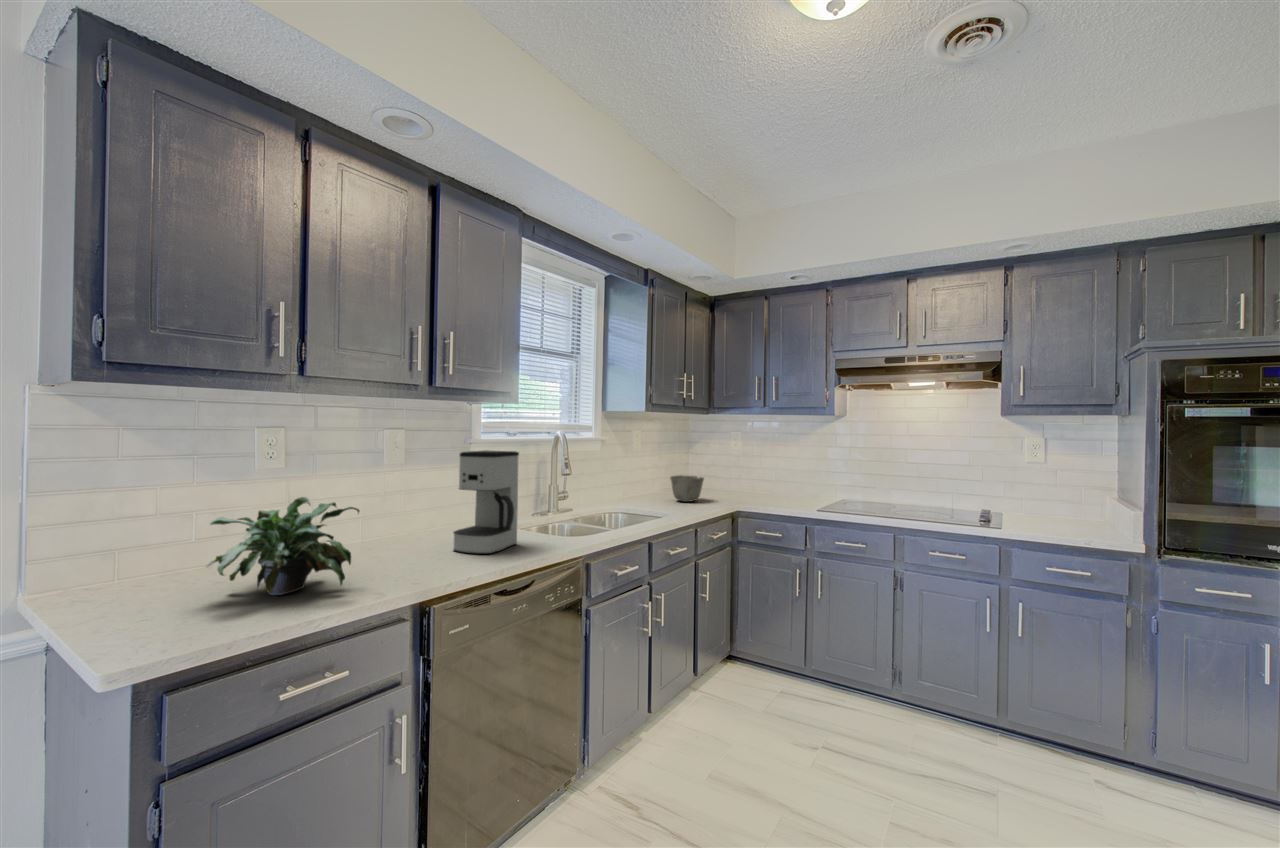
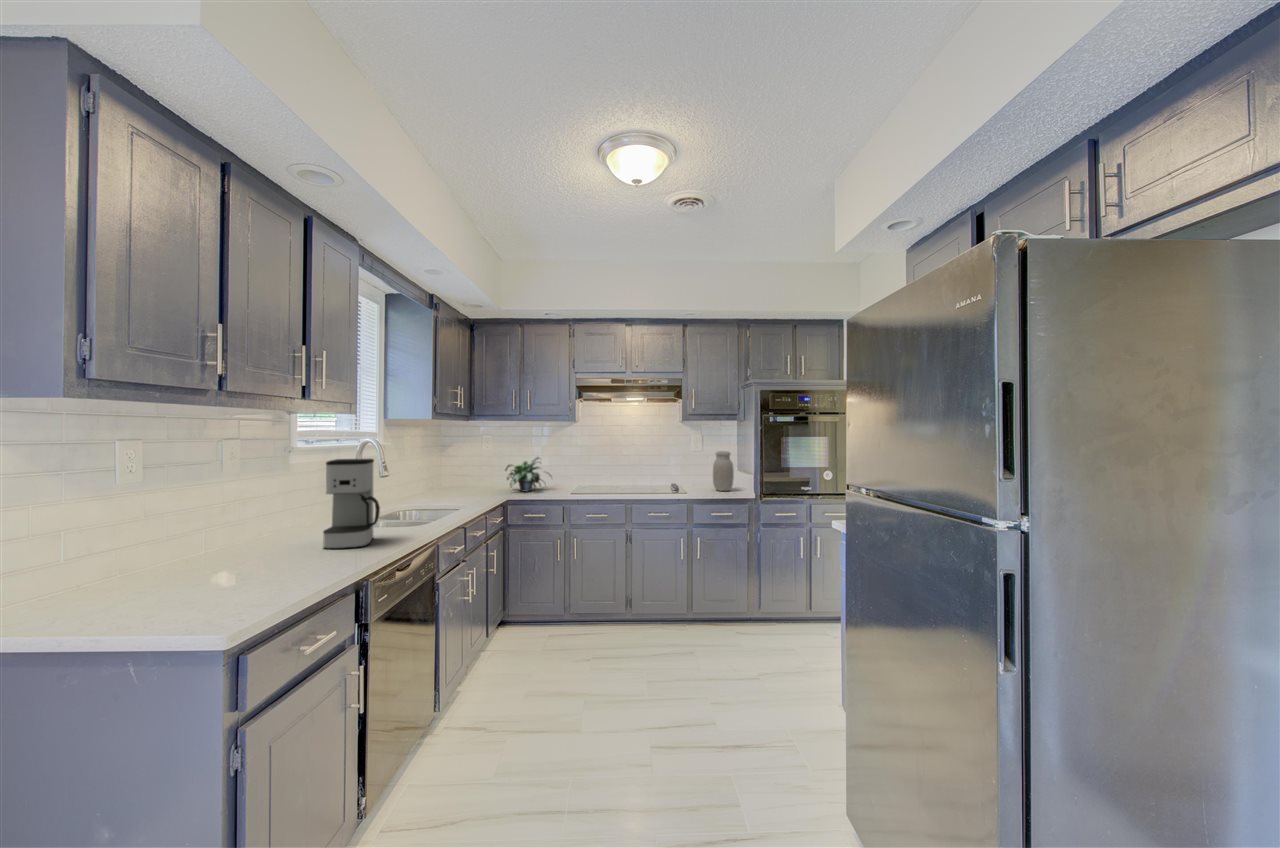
jar: none [1057,466,1099,532] -> present [713,451,734,491]
ceramic bowl: present [670,476,704,502] -> none [446,474,476,496]
potted plant: present [207,497,359,595] -> present [505,457,541,492]

